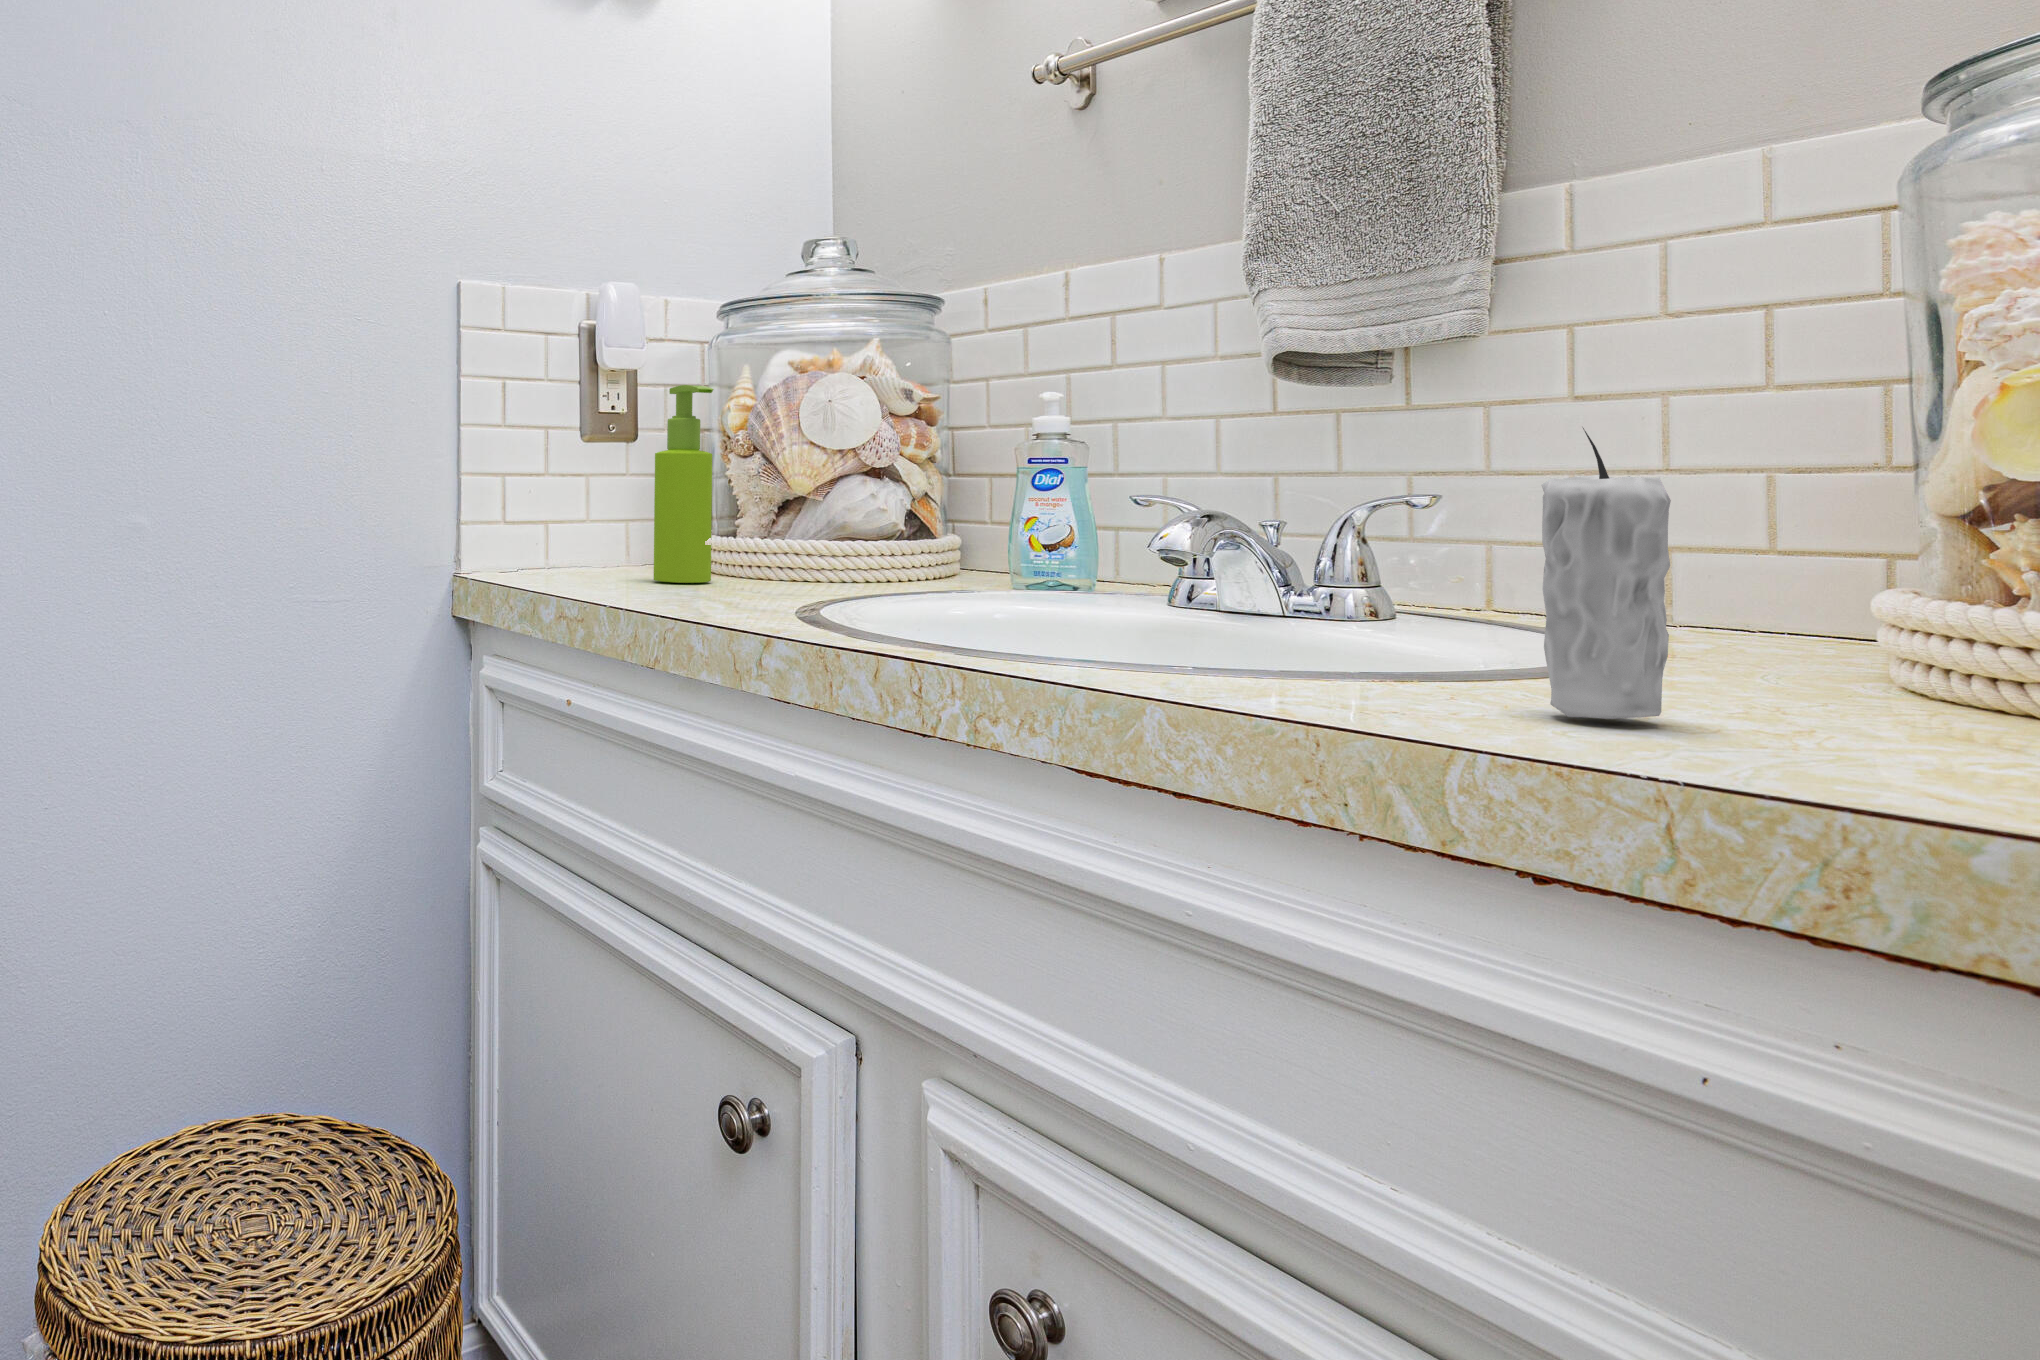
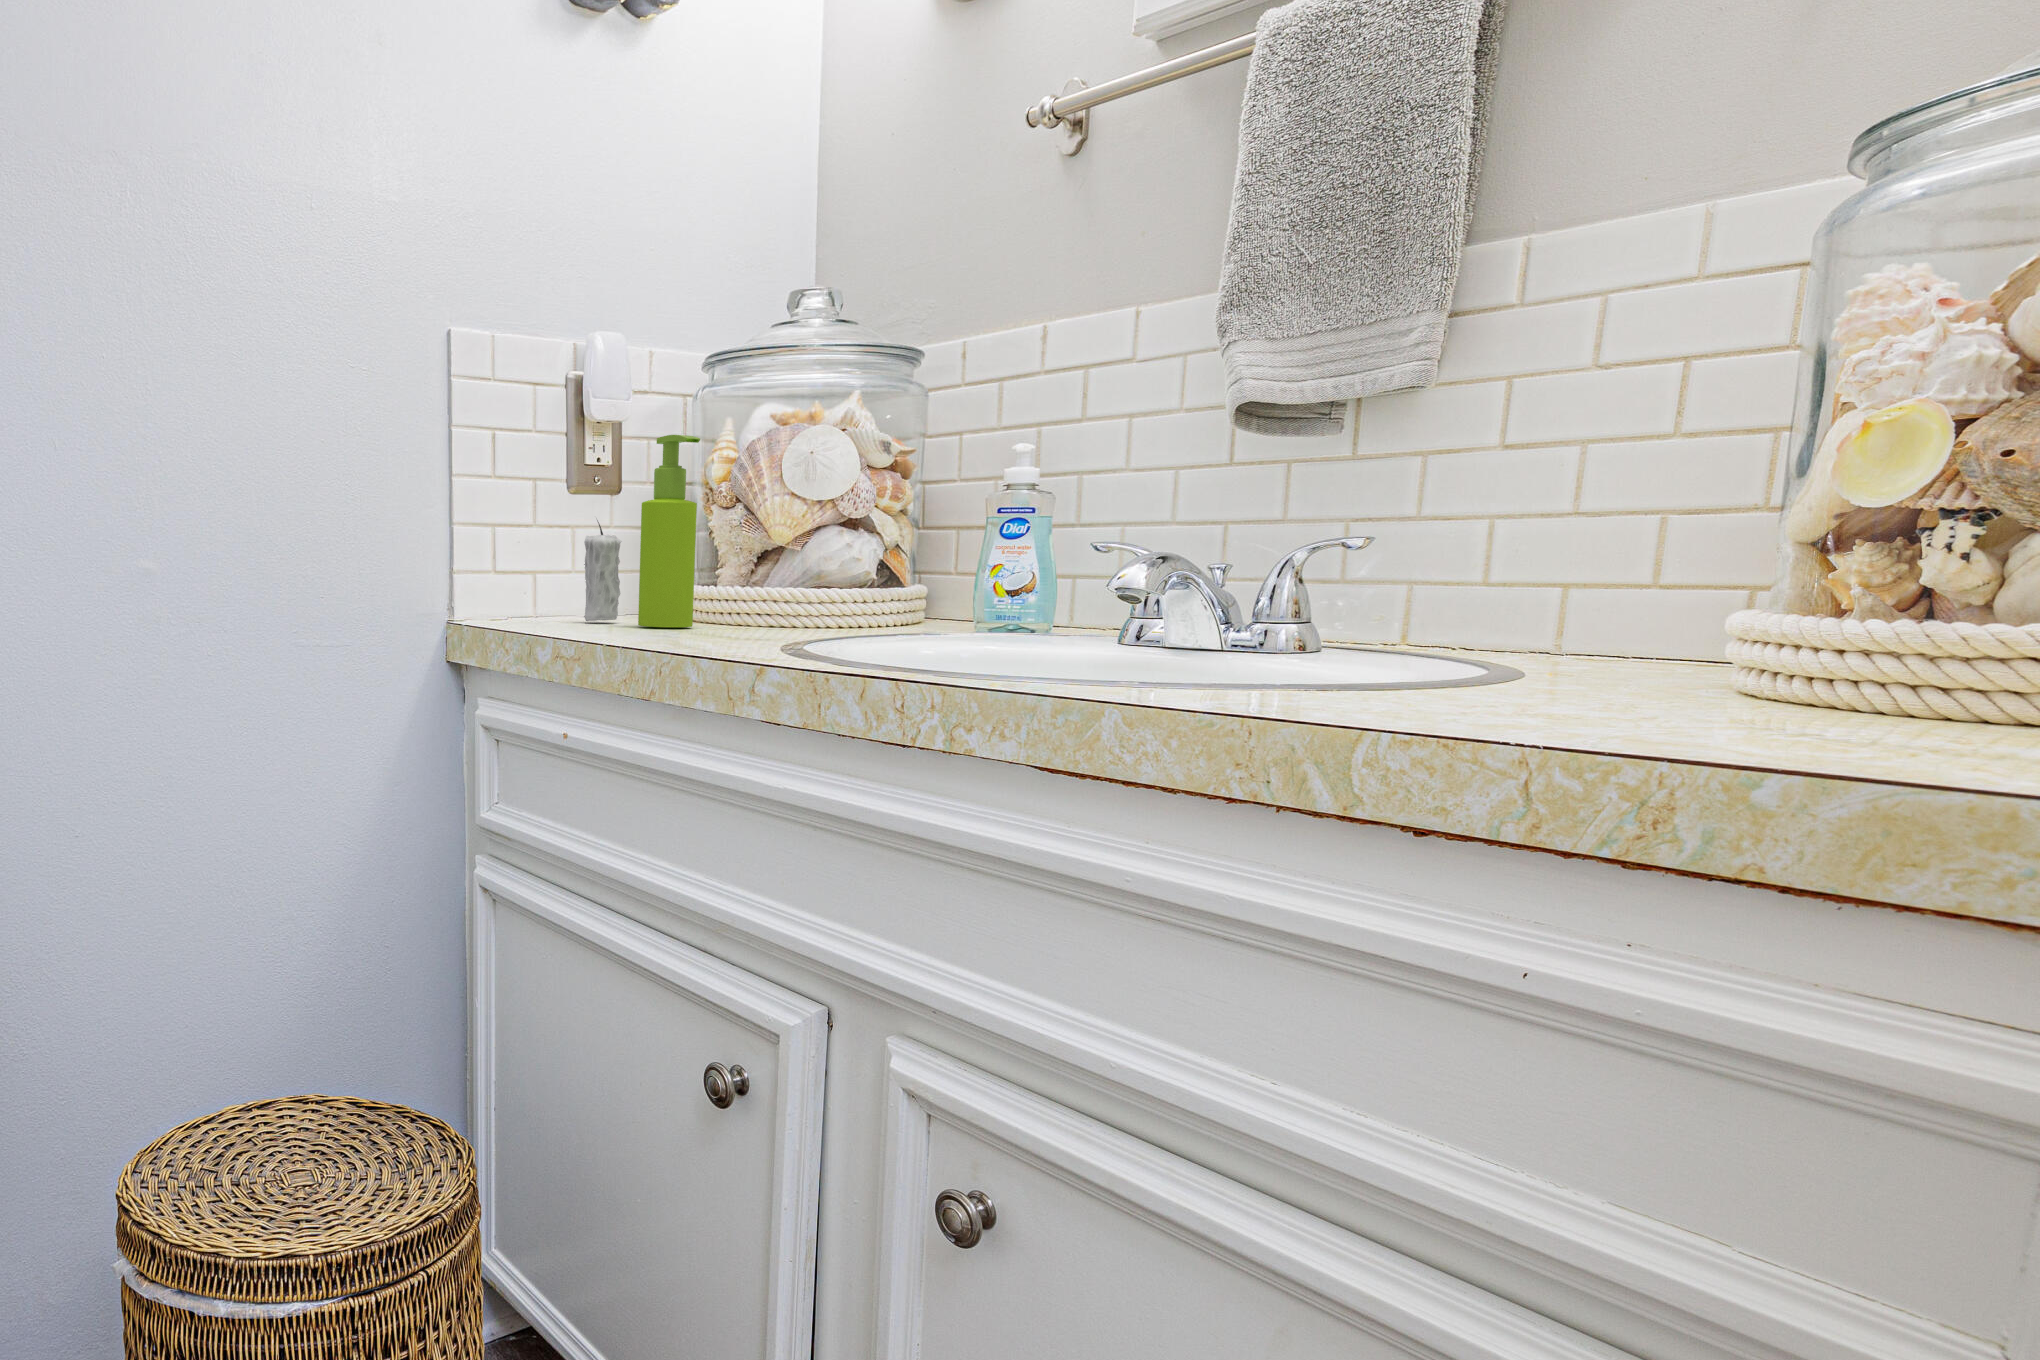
candle: present [1542,428,1671,719] -> present [584,520,621,621]

